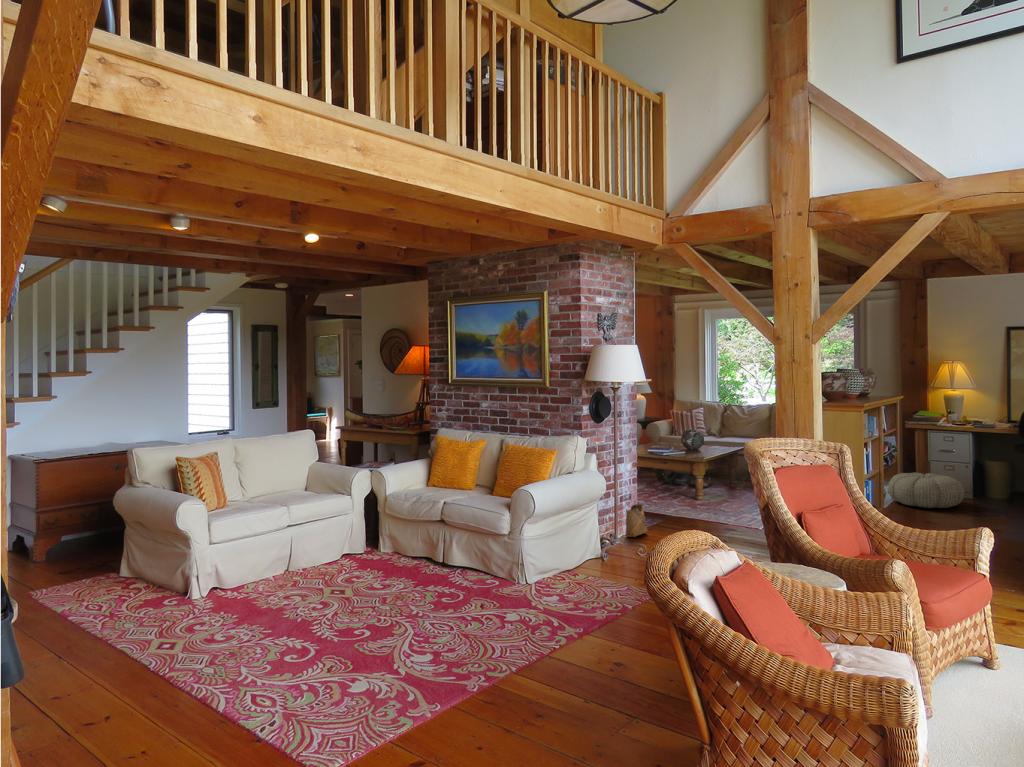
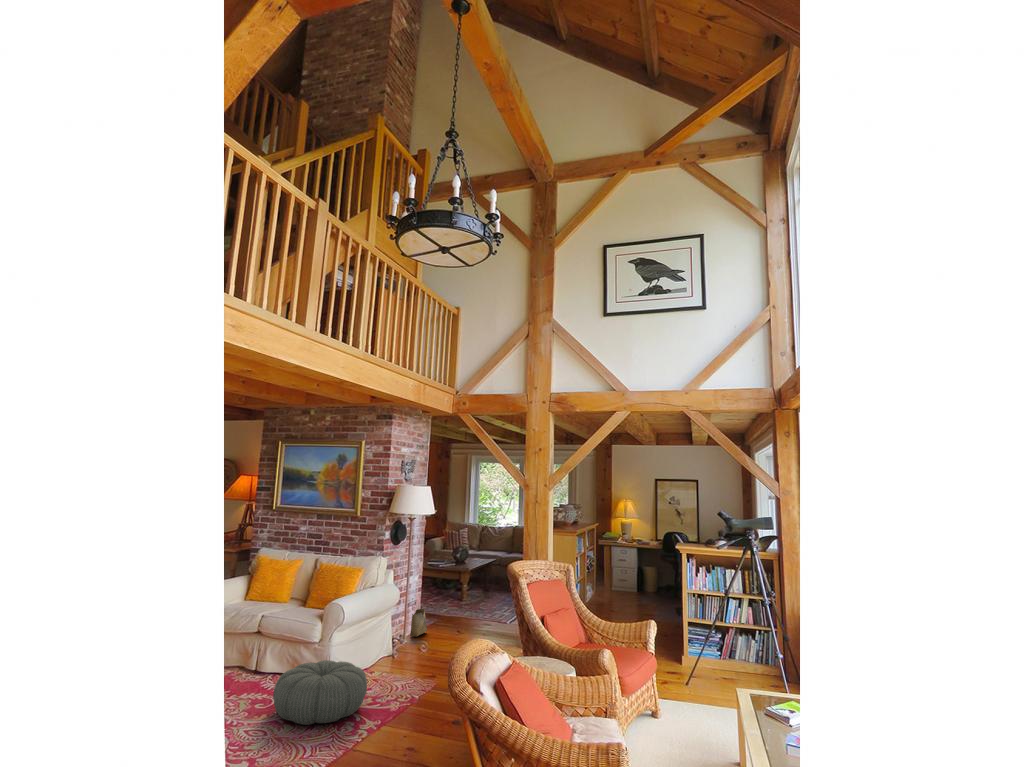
pouf: present [888,473,964,508] -> present [273,660,367,725]

